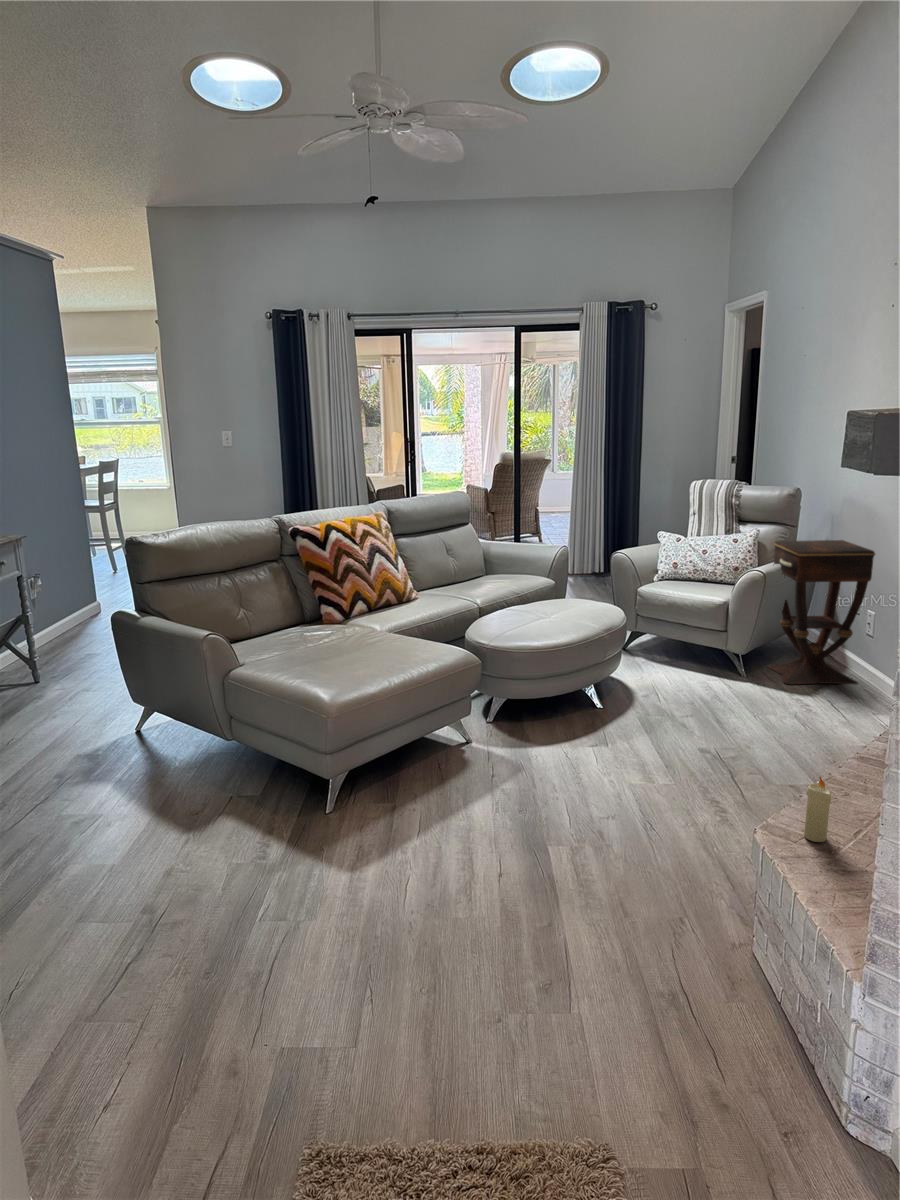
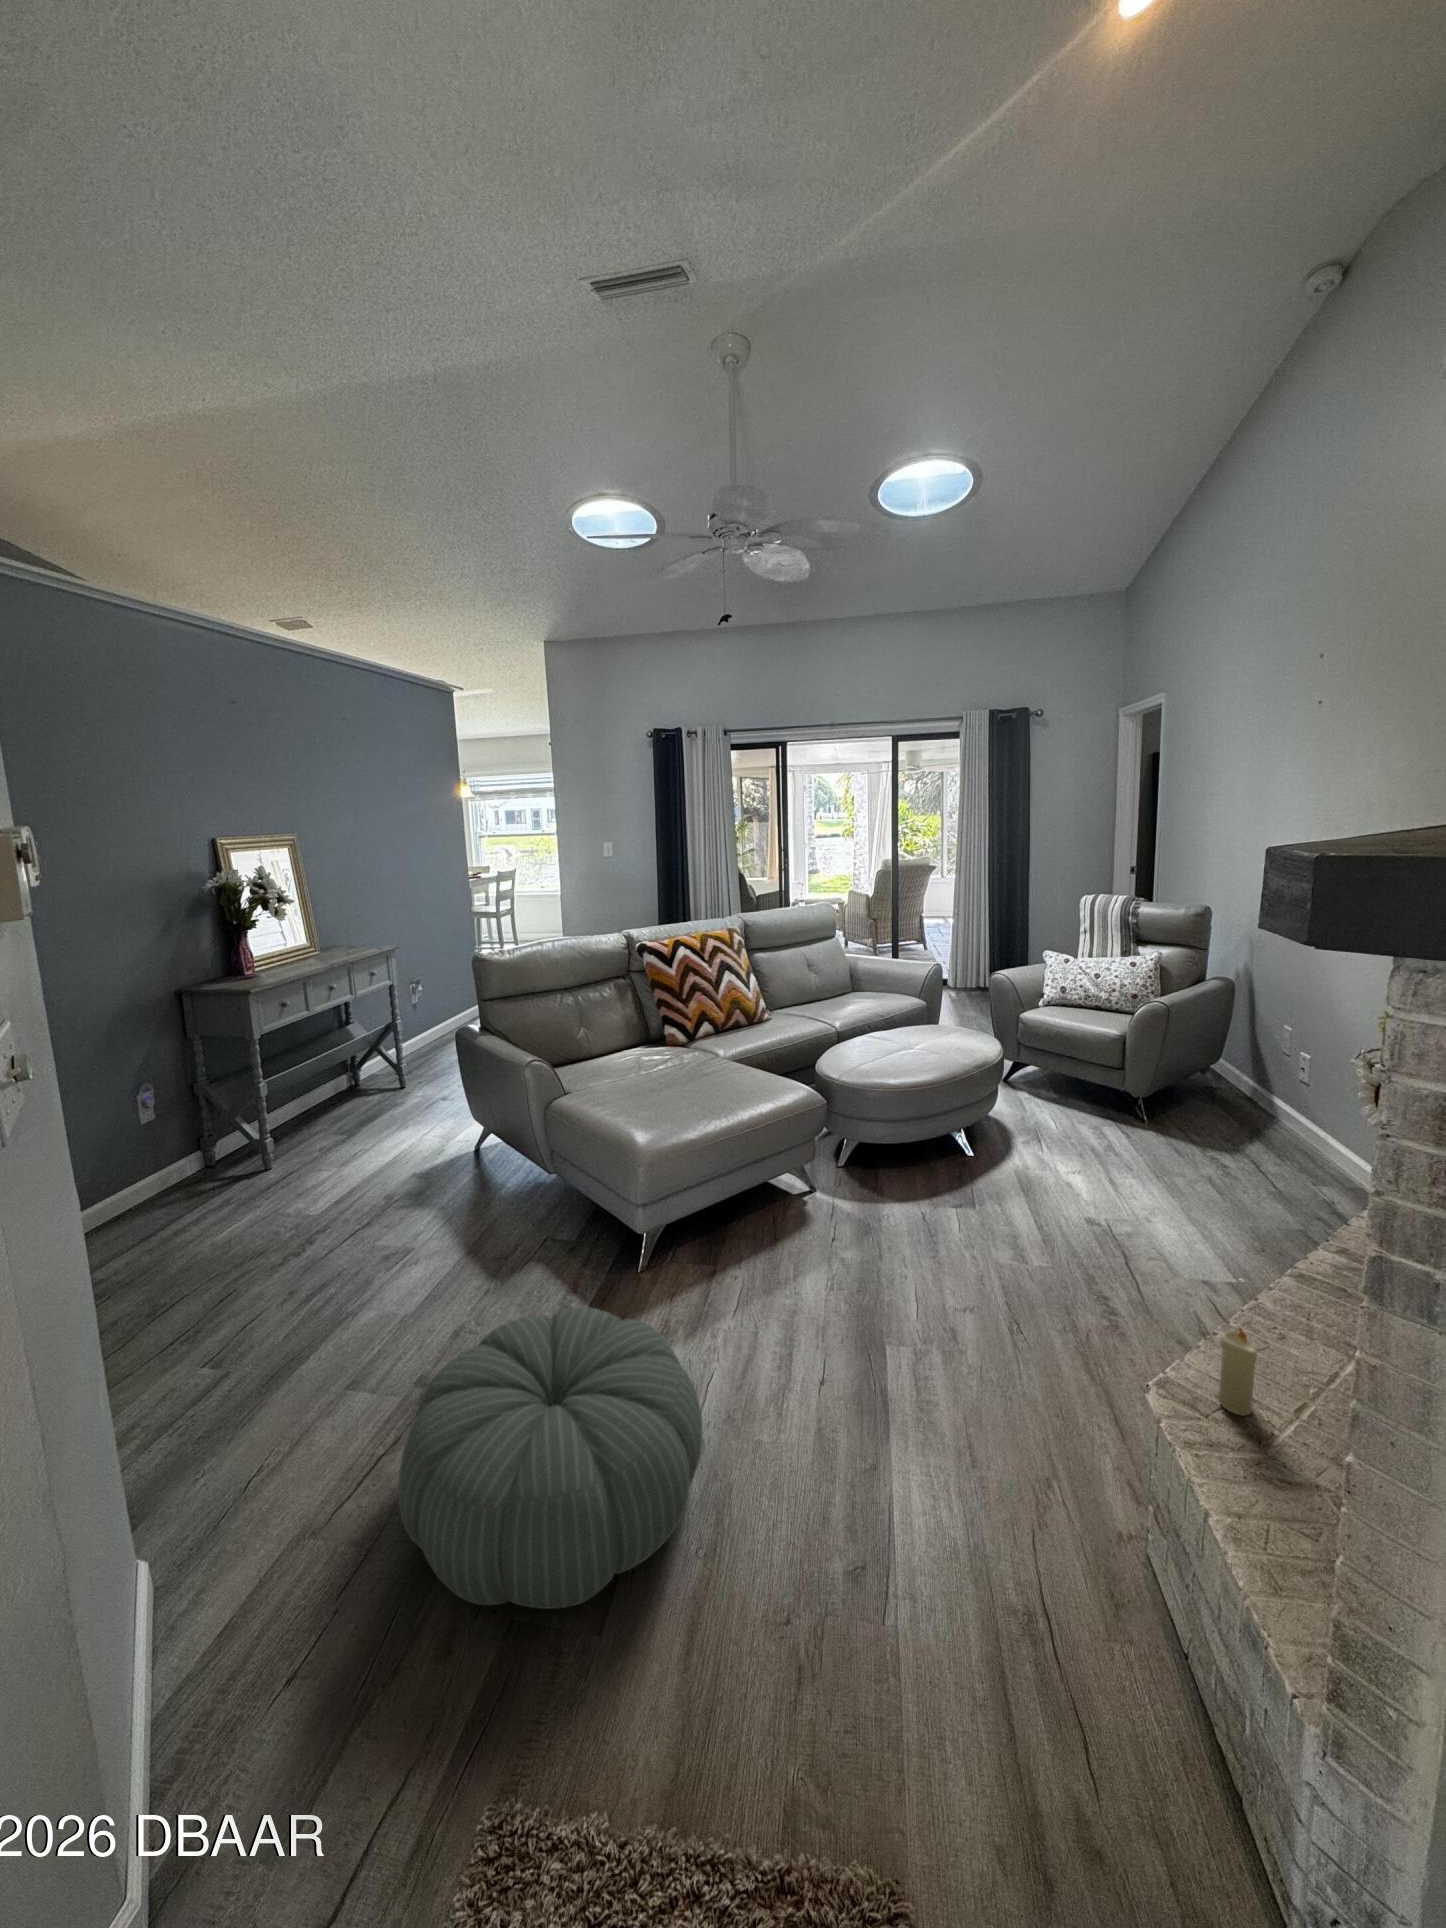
side table: present [768,540,875,684] -> none [1177,969,1316,1147]
pouf: none [140,835,405,1062] -> present [399,1307,702,1609]

